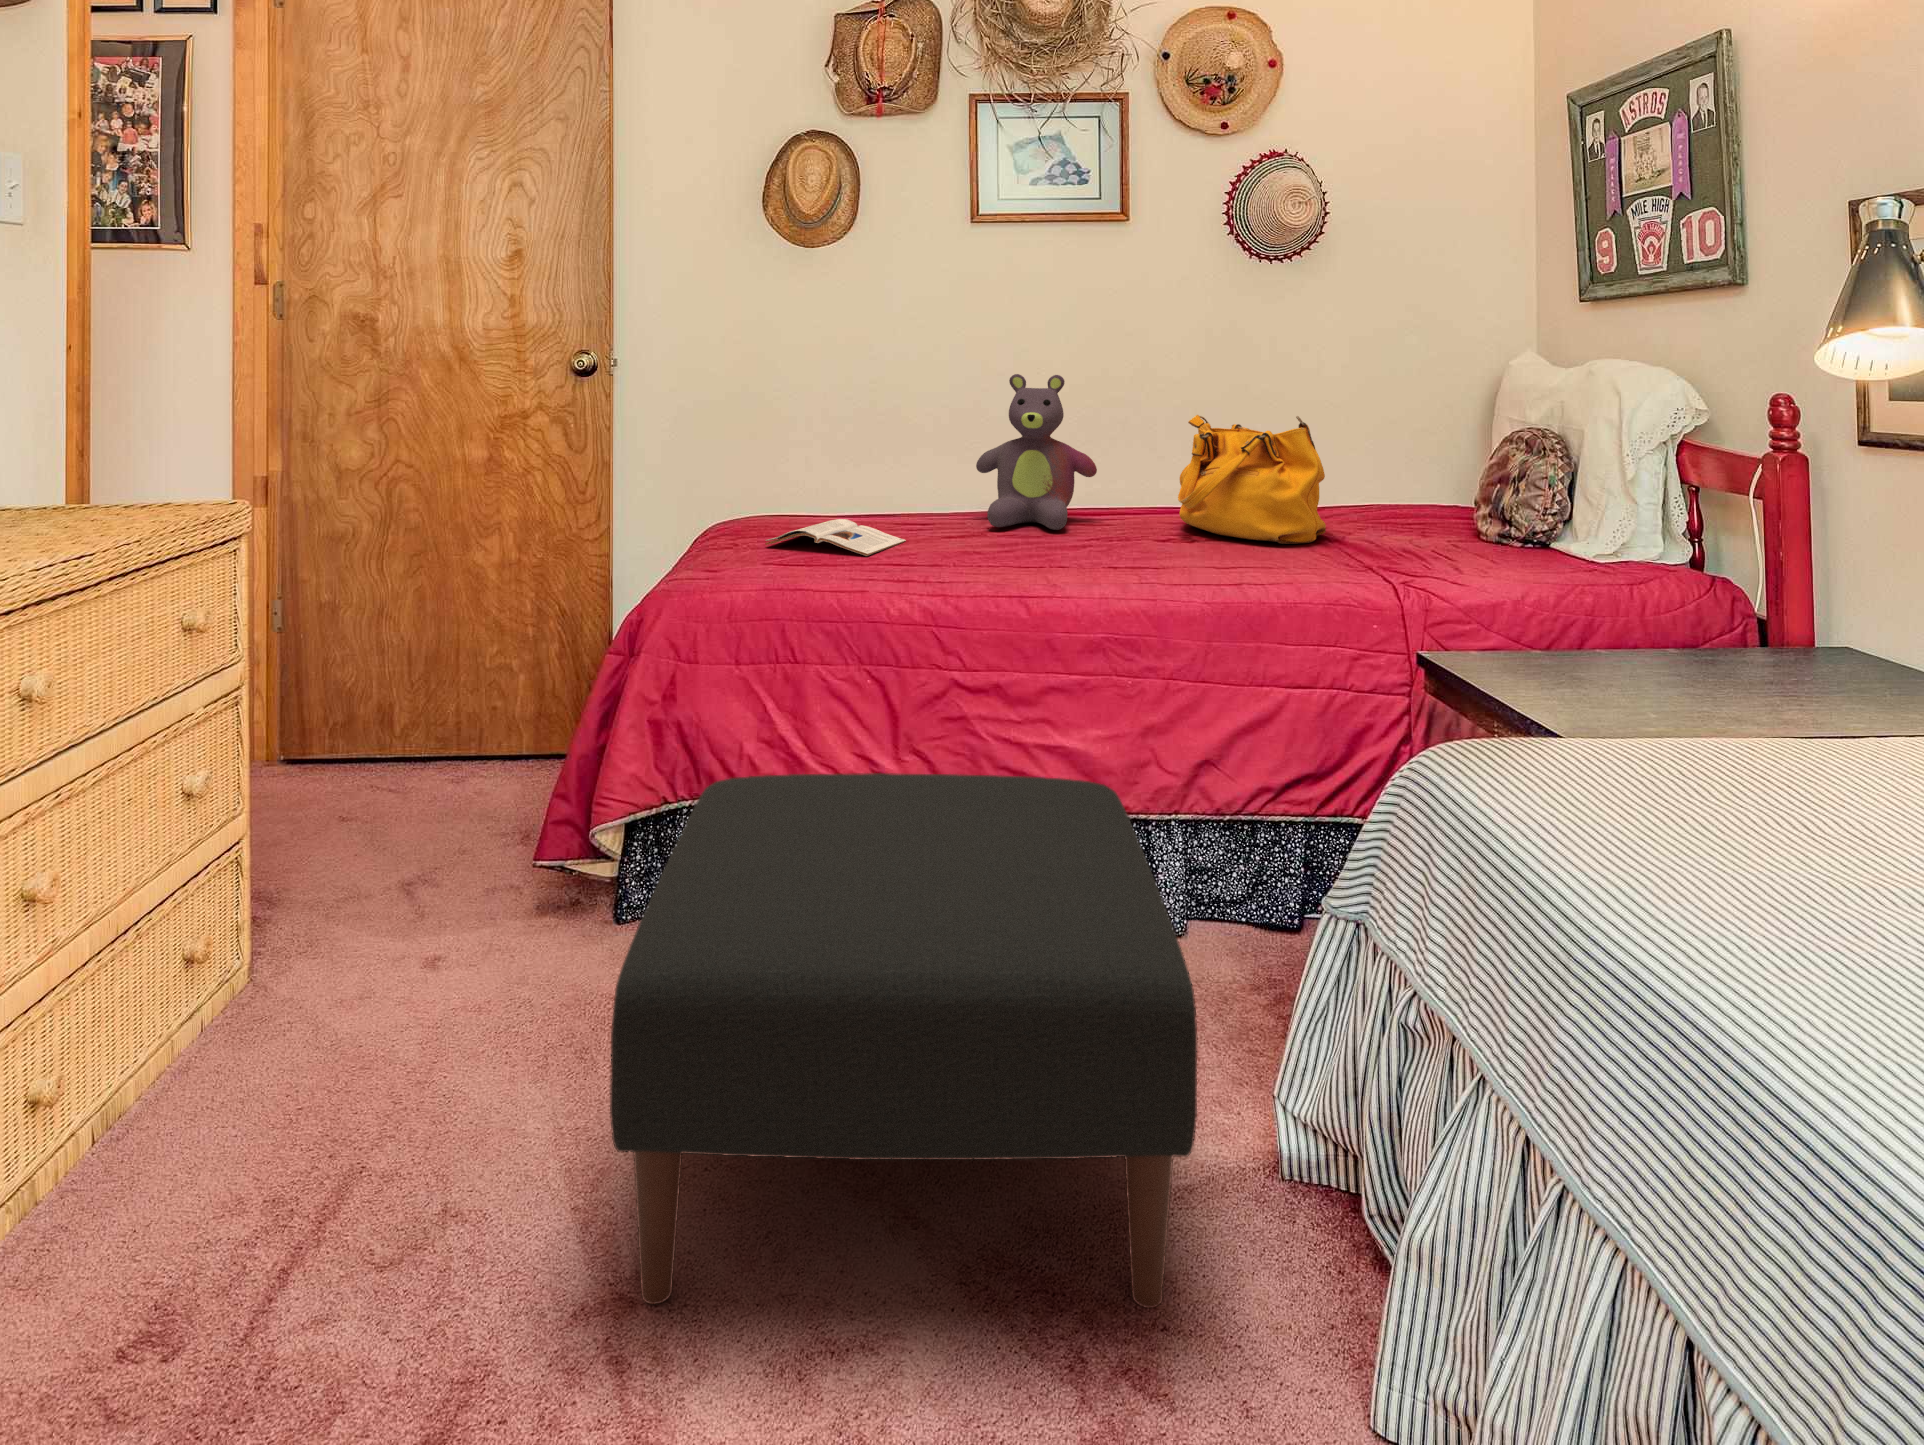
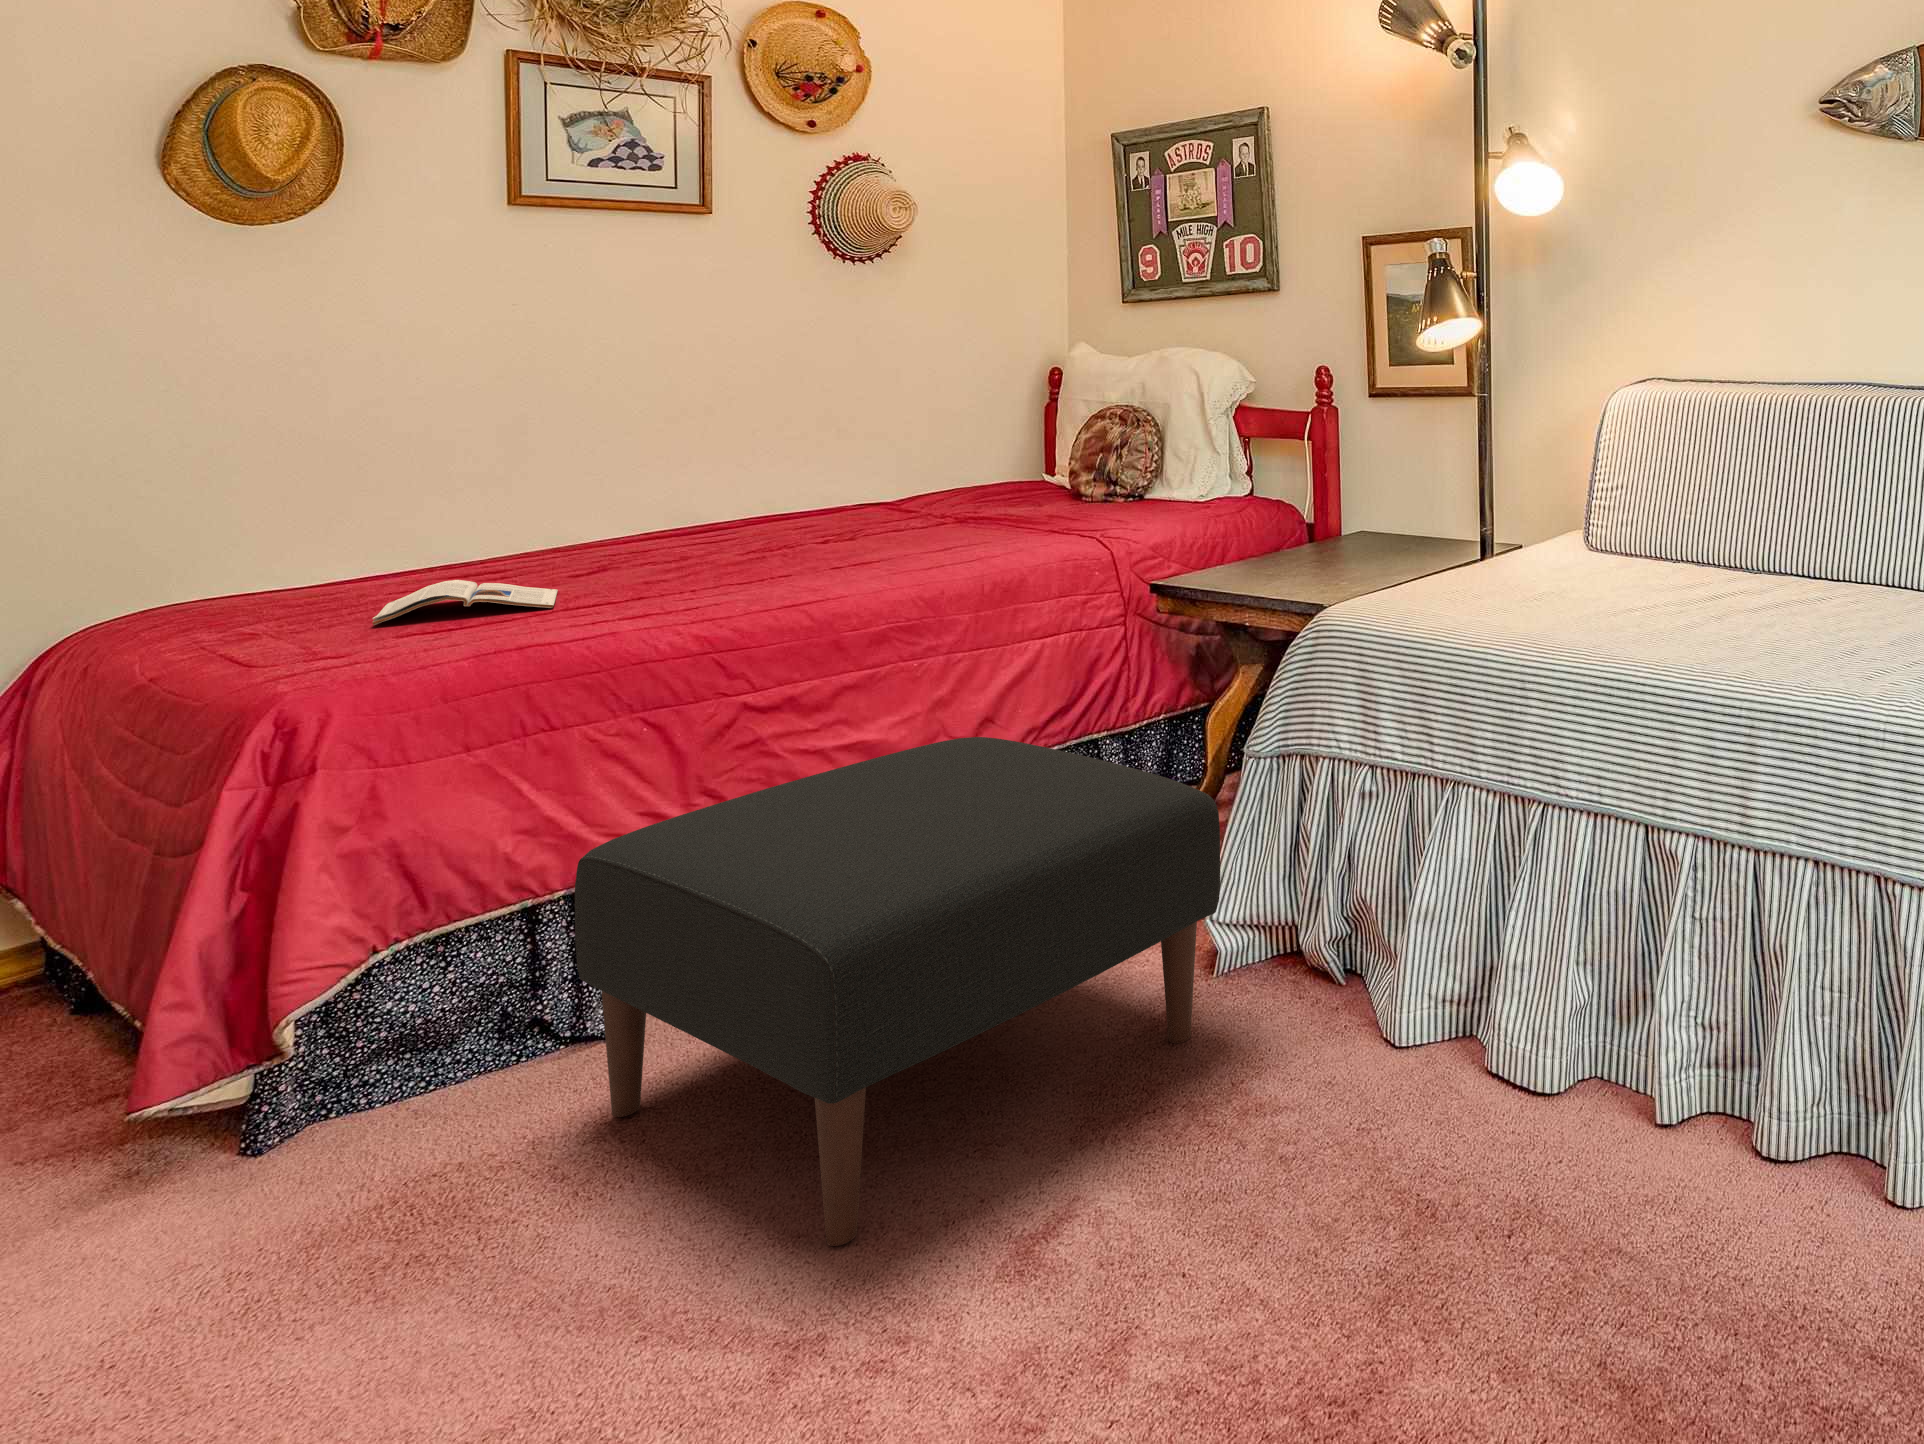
stuffed bear: present [976,374,1097,530] -> none [582,387,738,562]
handbag: present [1178,415,1326,544] -> none [830,411,988,532]

